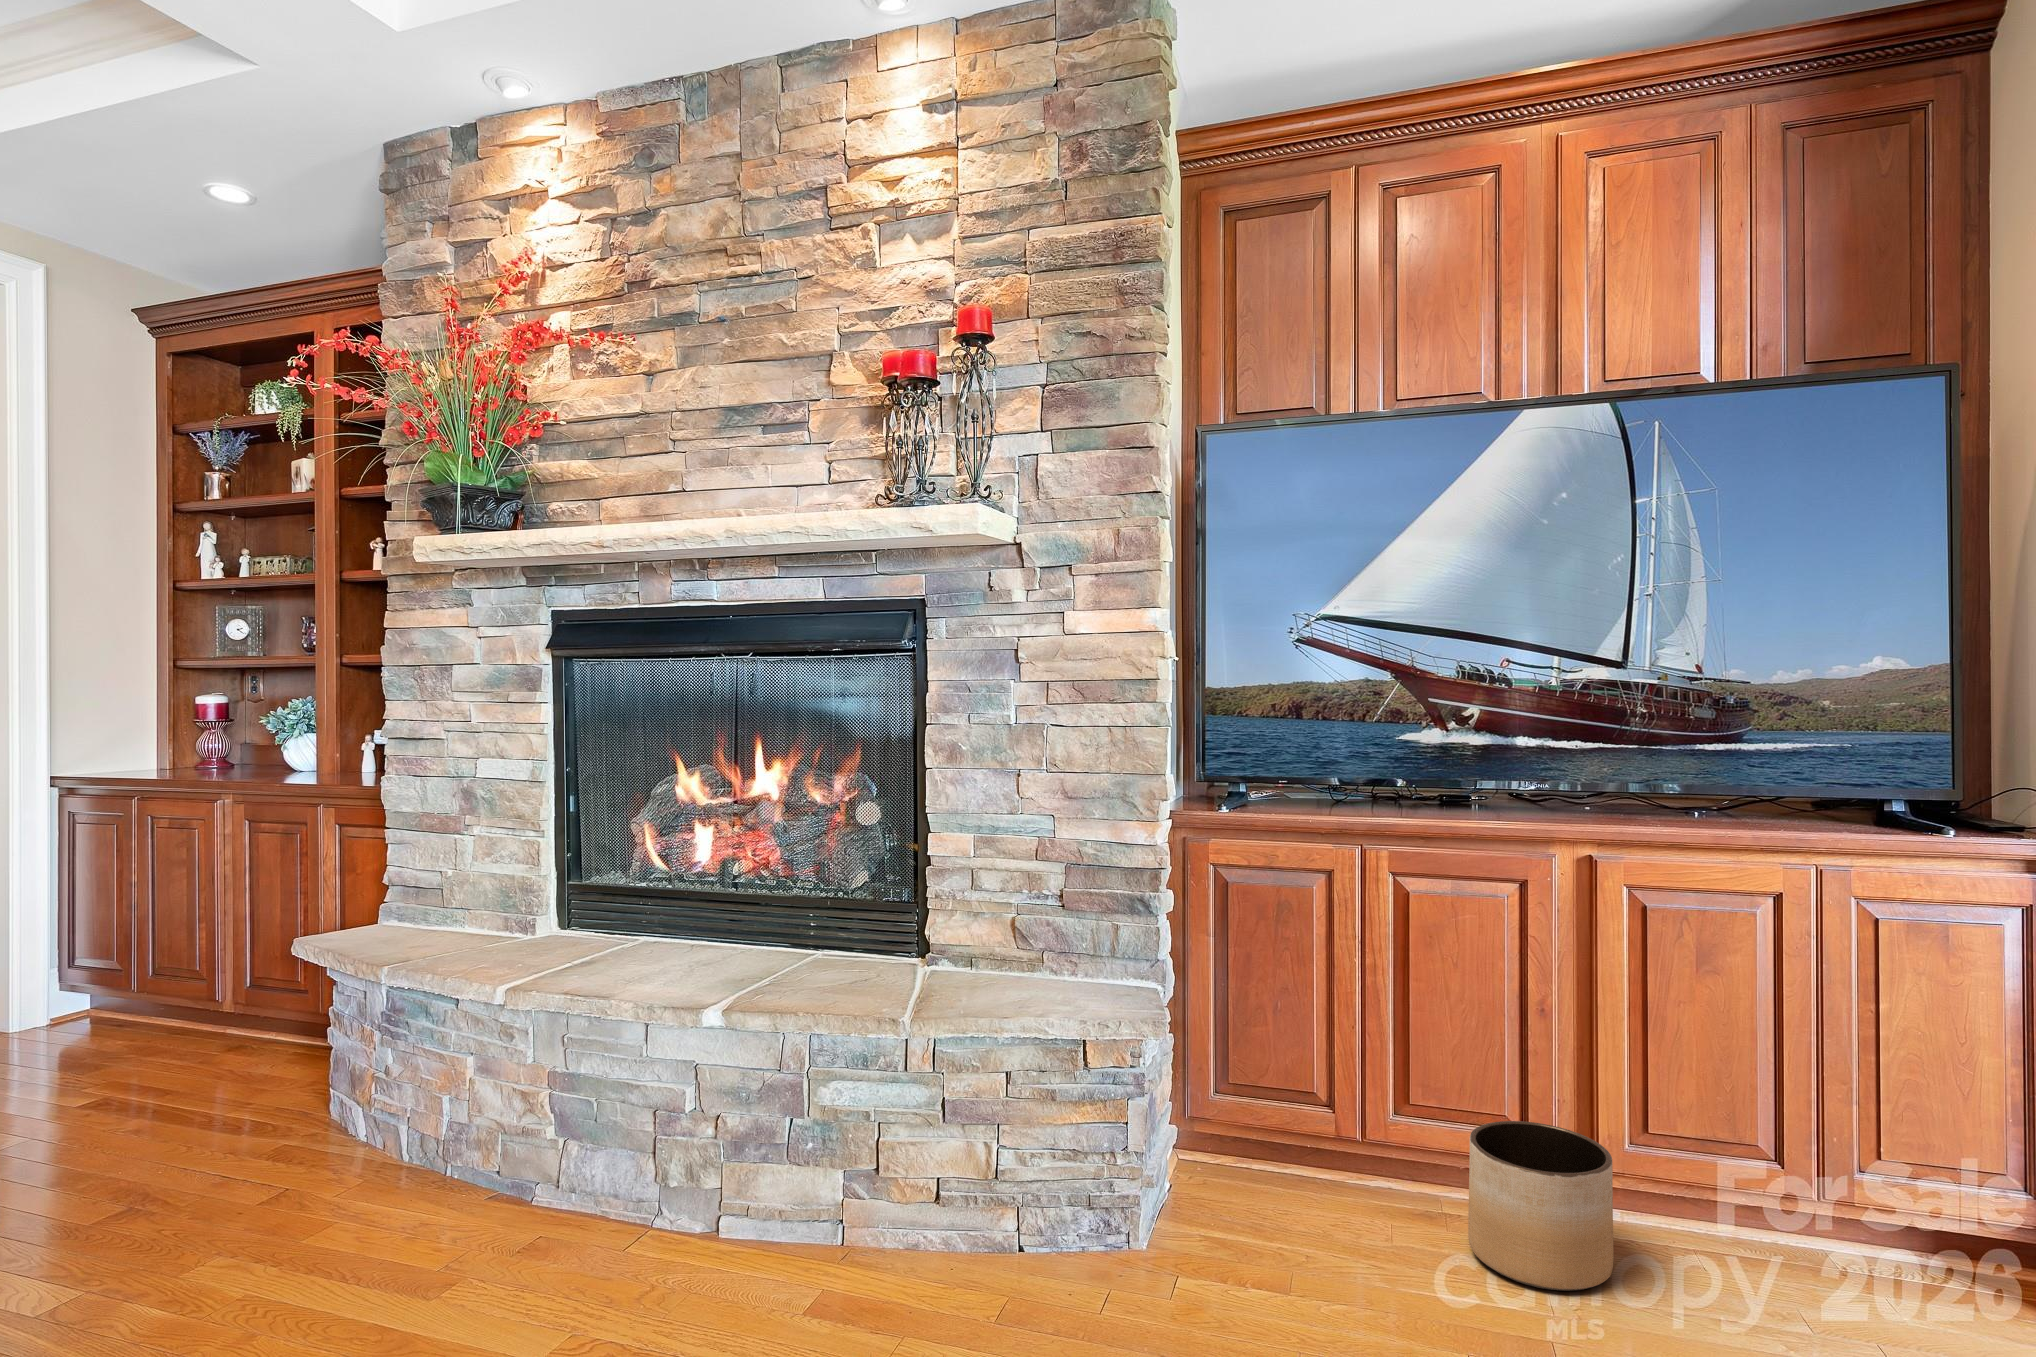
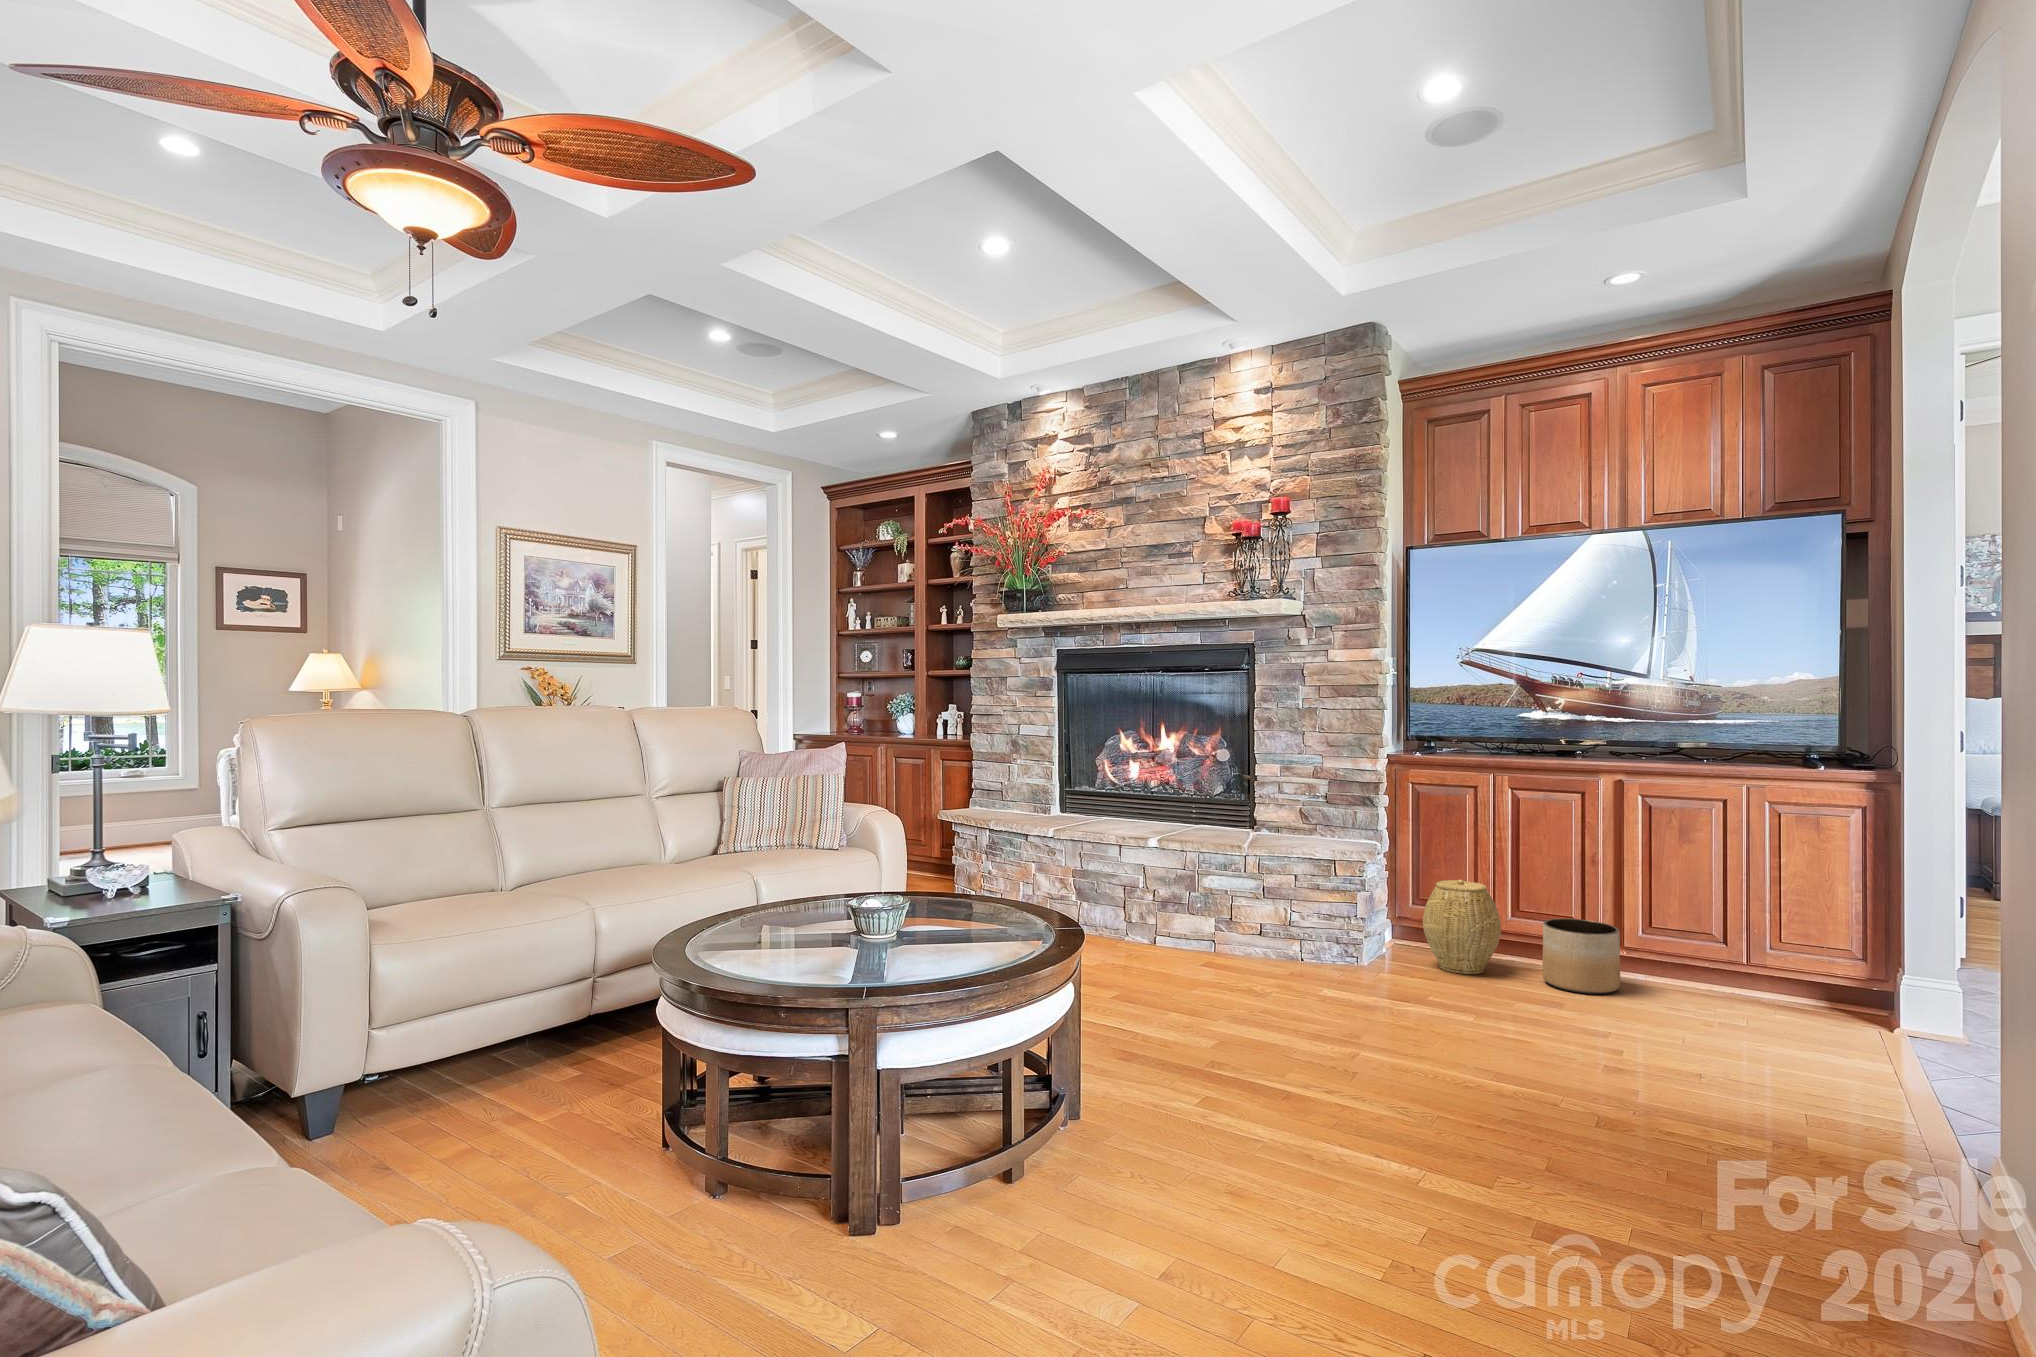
woven basket: none [1245,1054,1390,1250] -> present [1423,880,1501,974]

